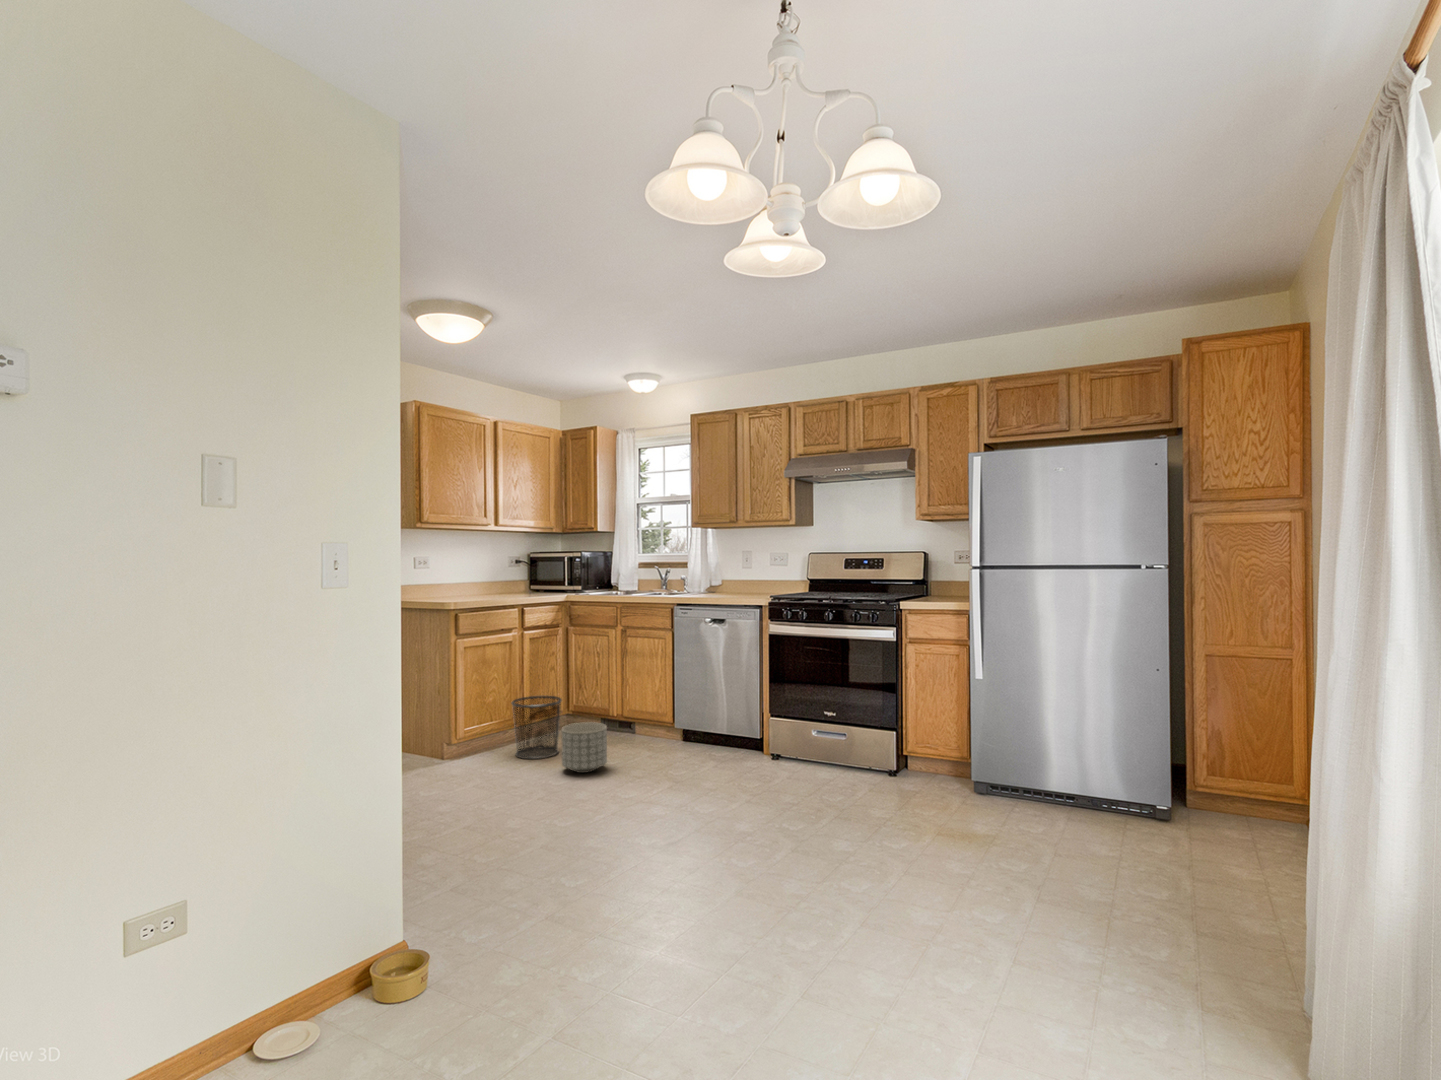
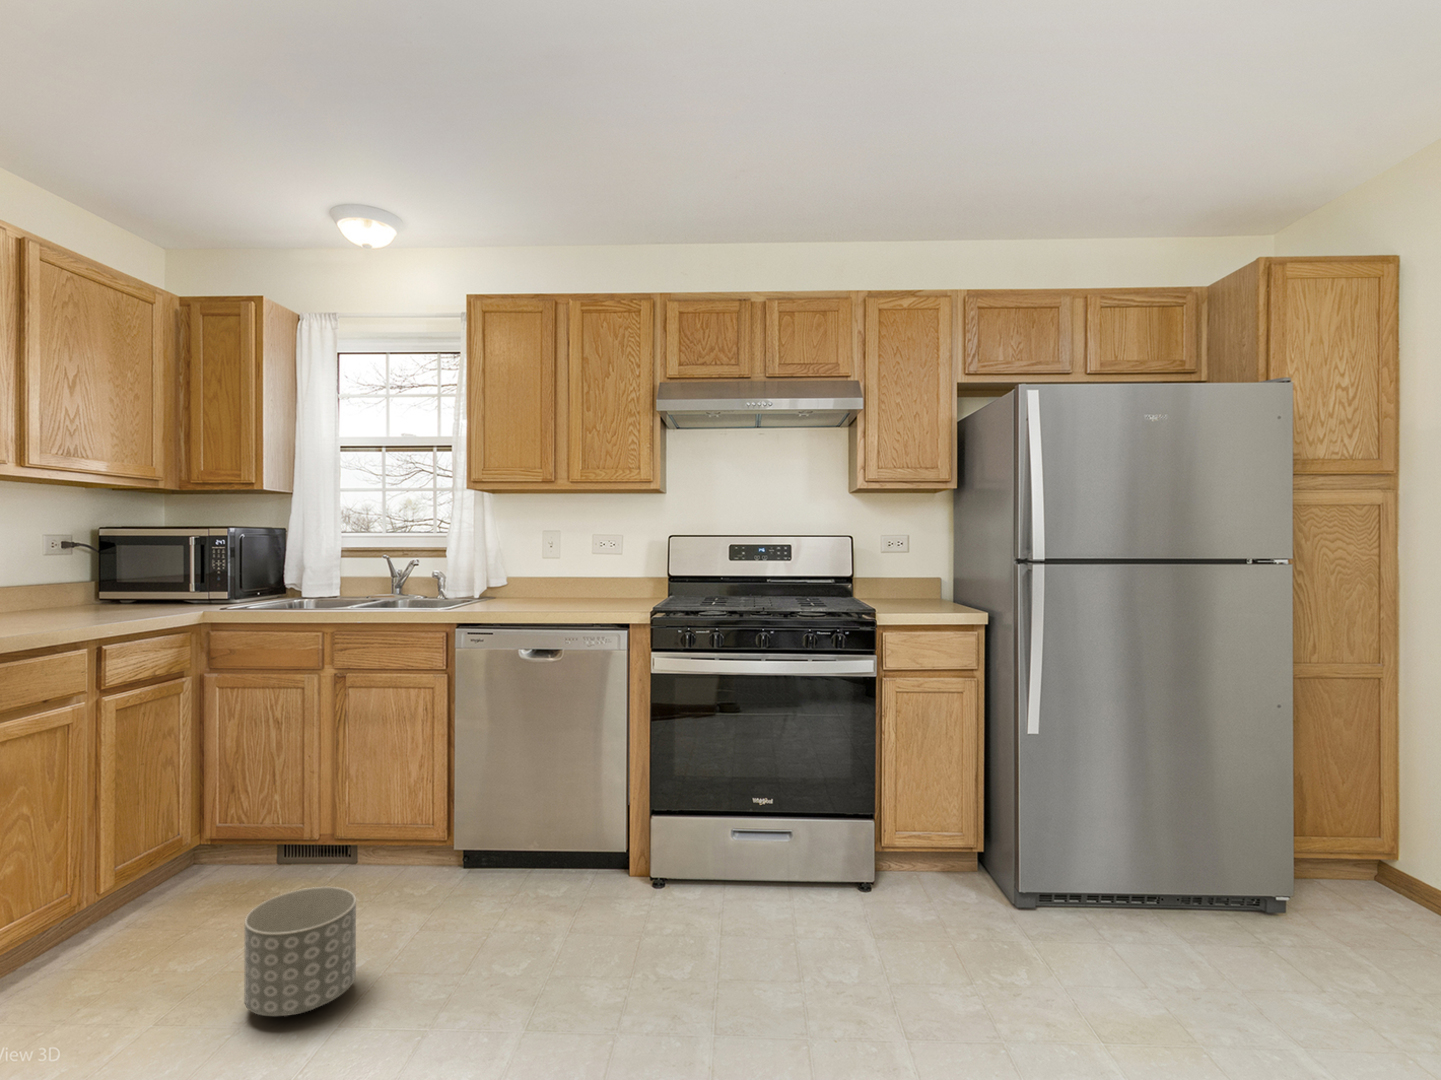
waste bin: present [511,696,562,759] -> none [83,833,220,997]

